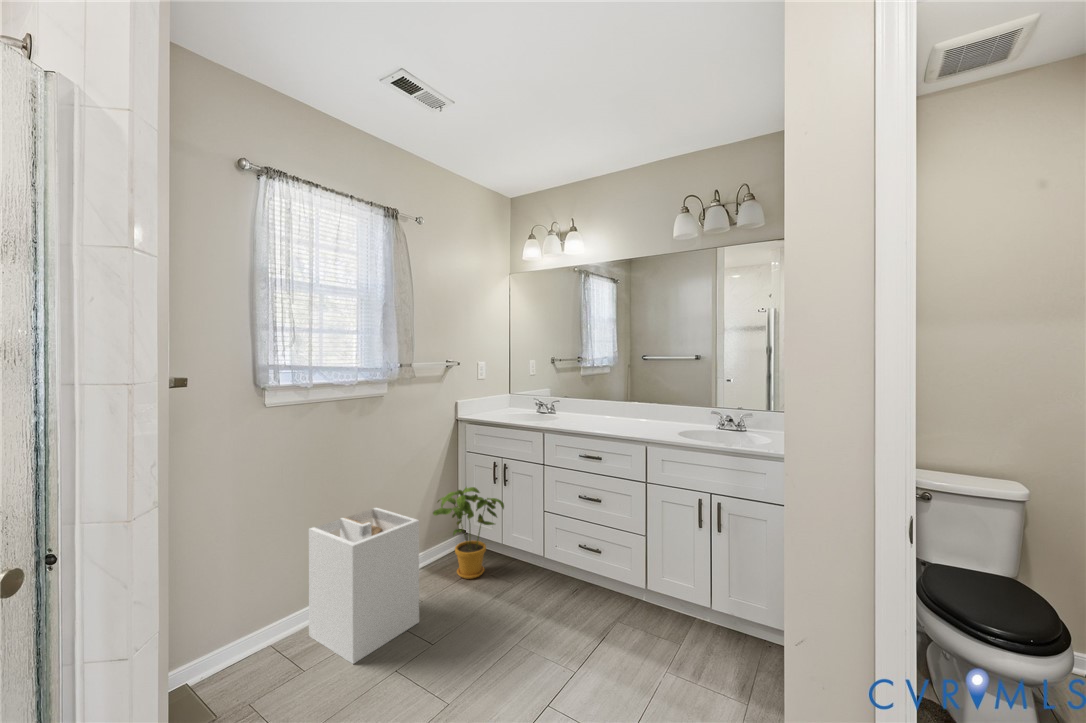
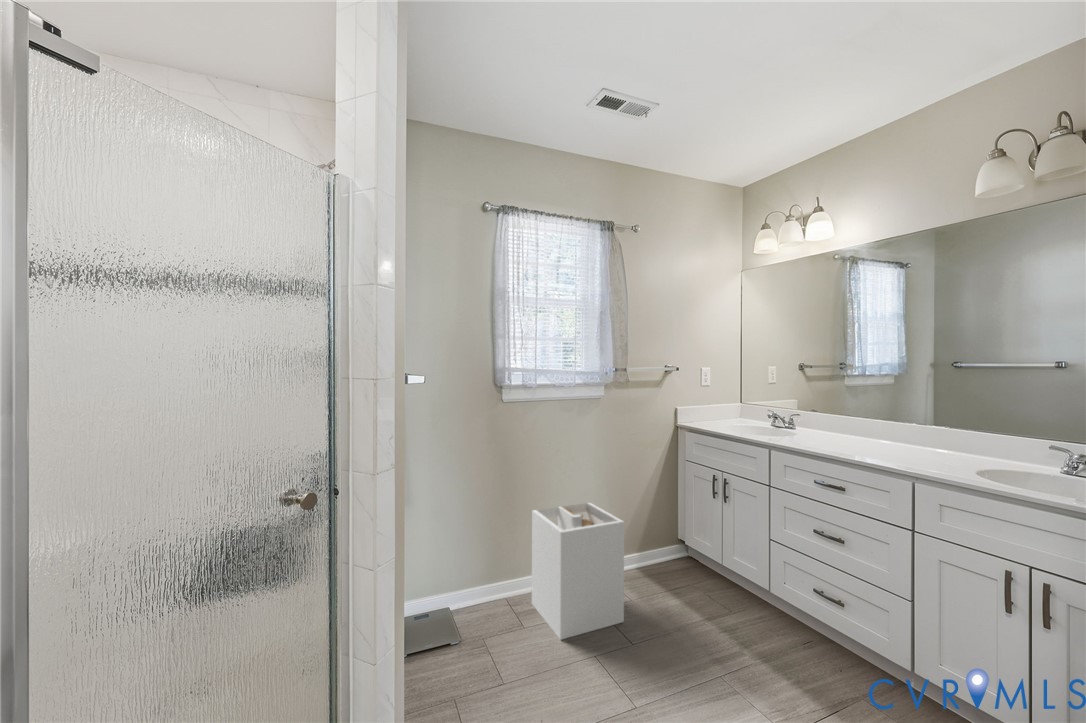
house plant: present [433,487,504,579] -> none [647,497,723,595]

